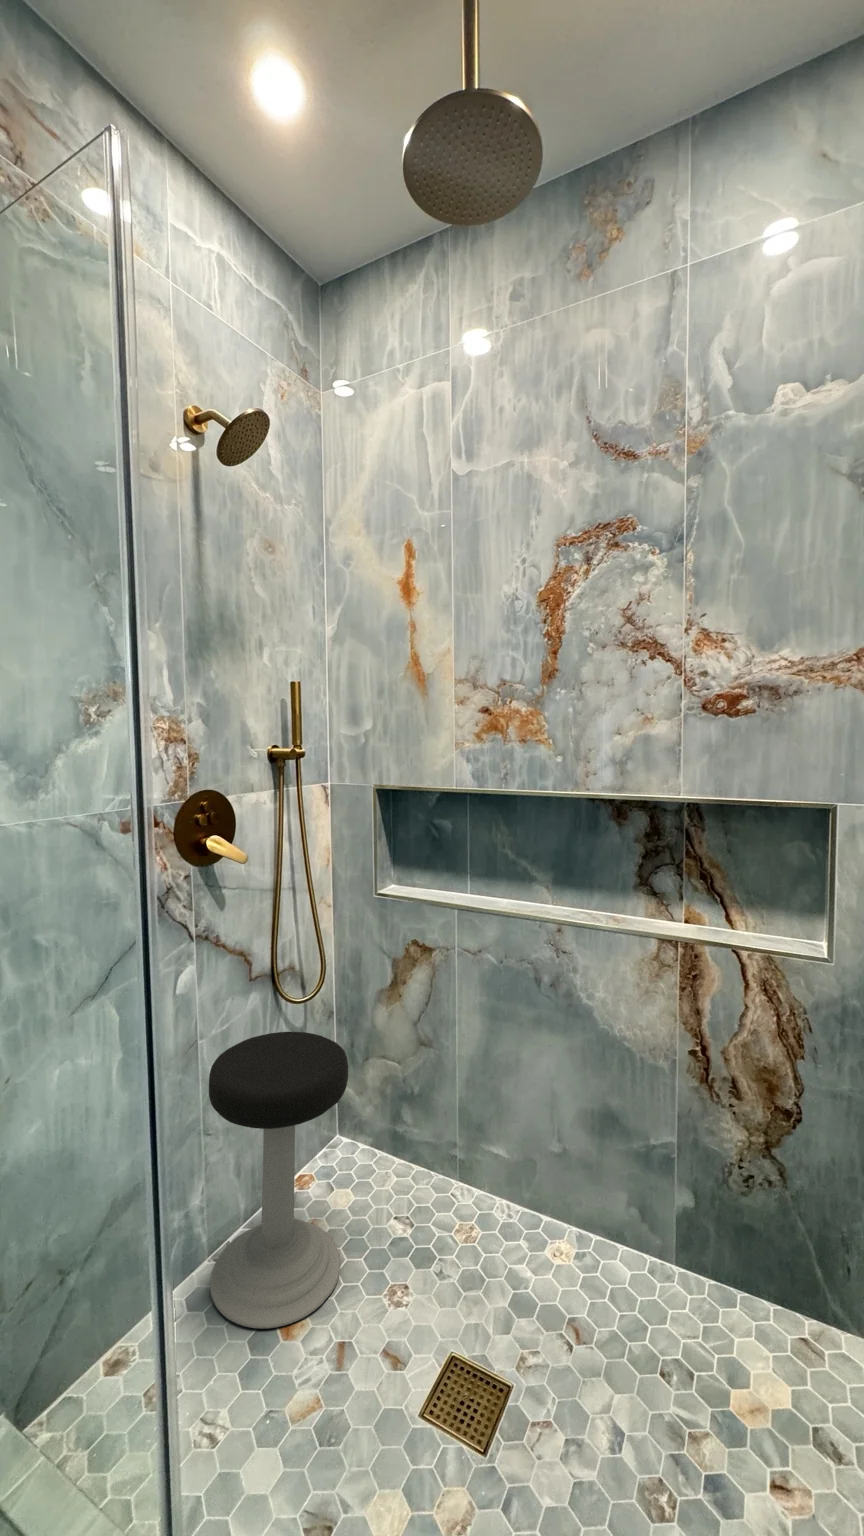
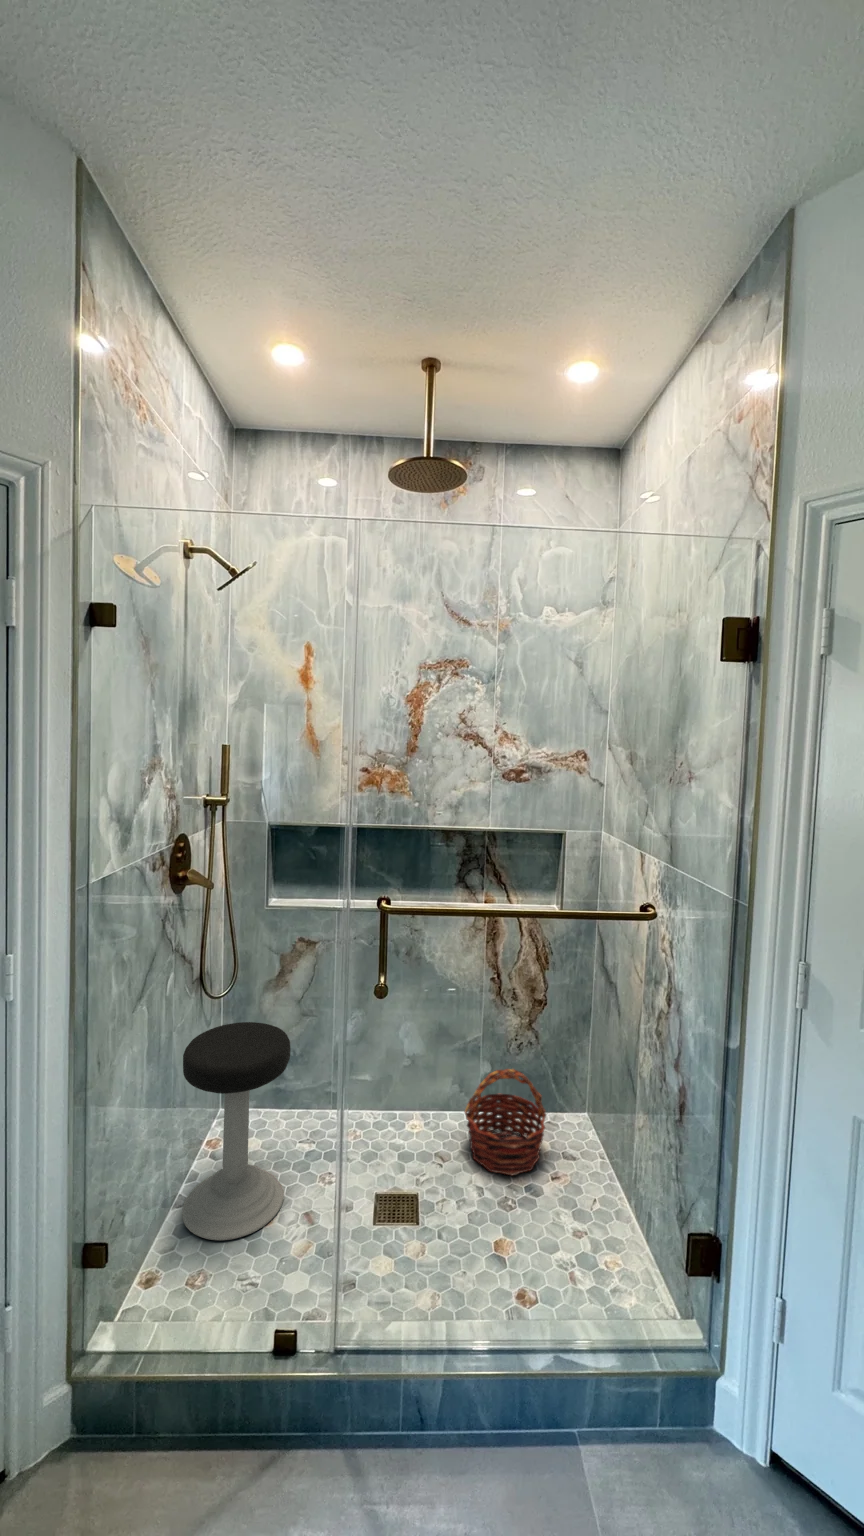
basket: none [624,1217,784,1436] -> present [465,1069,546,1175]

